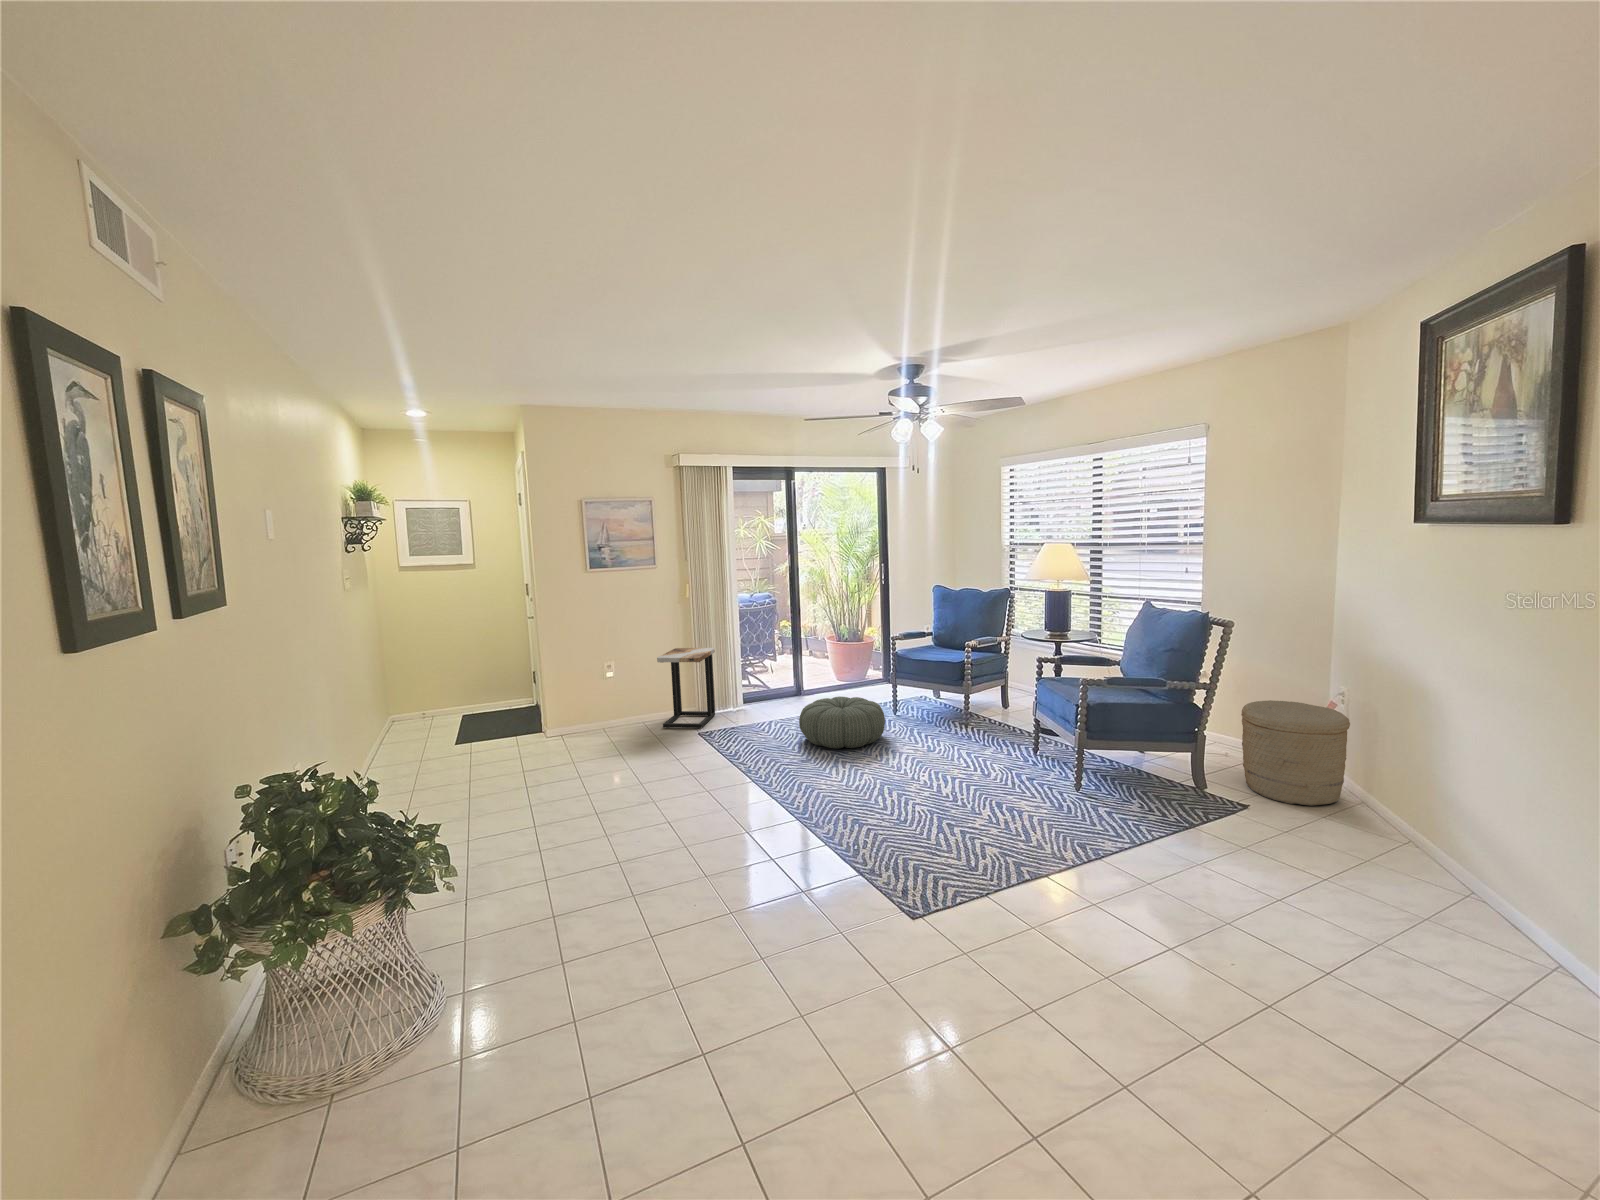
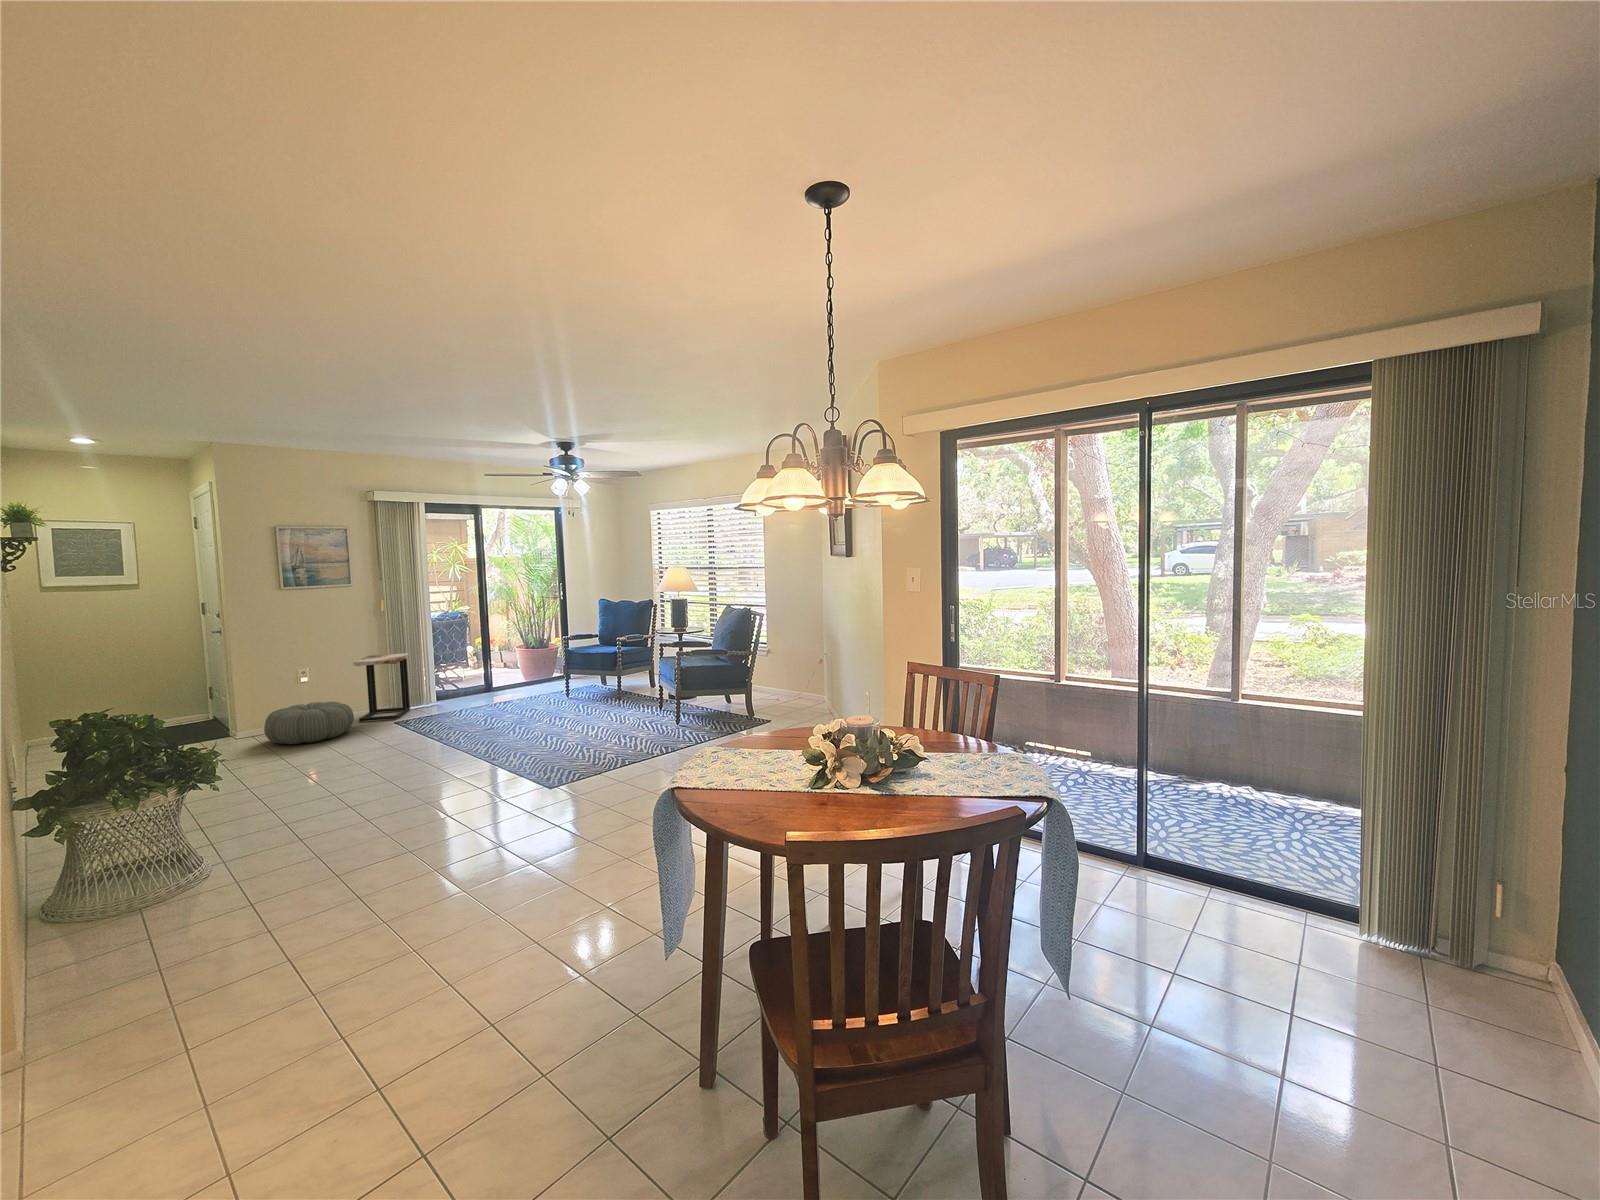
pouf: present [799,696,885,749] -> present [264,702,354,744]
woven basket: present [1241,700,1350,806] -> none [773,661,824,718]

